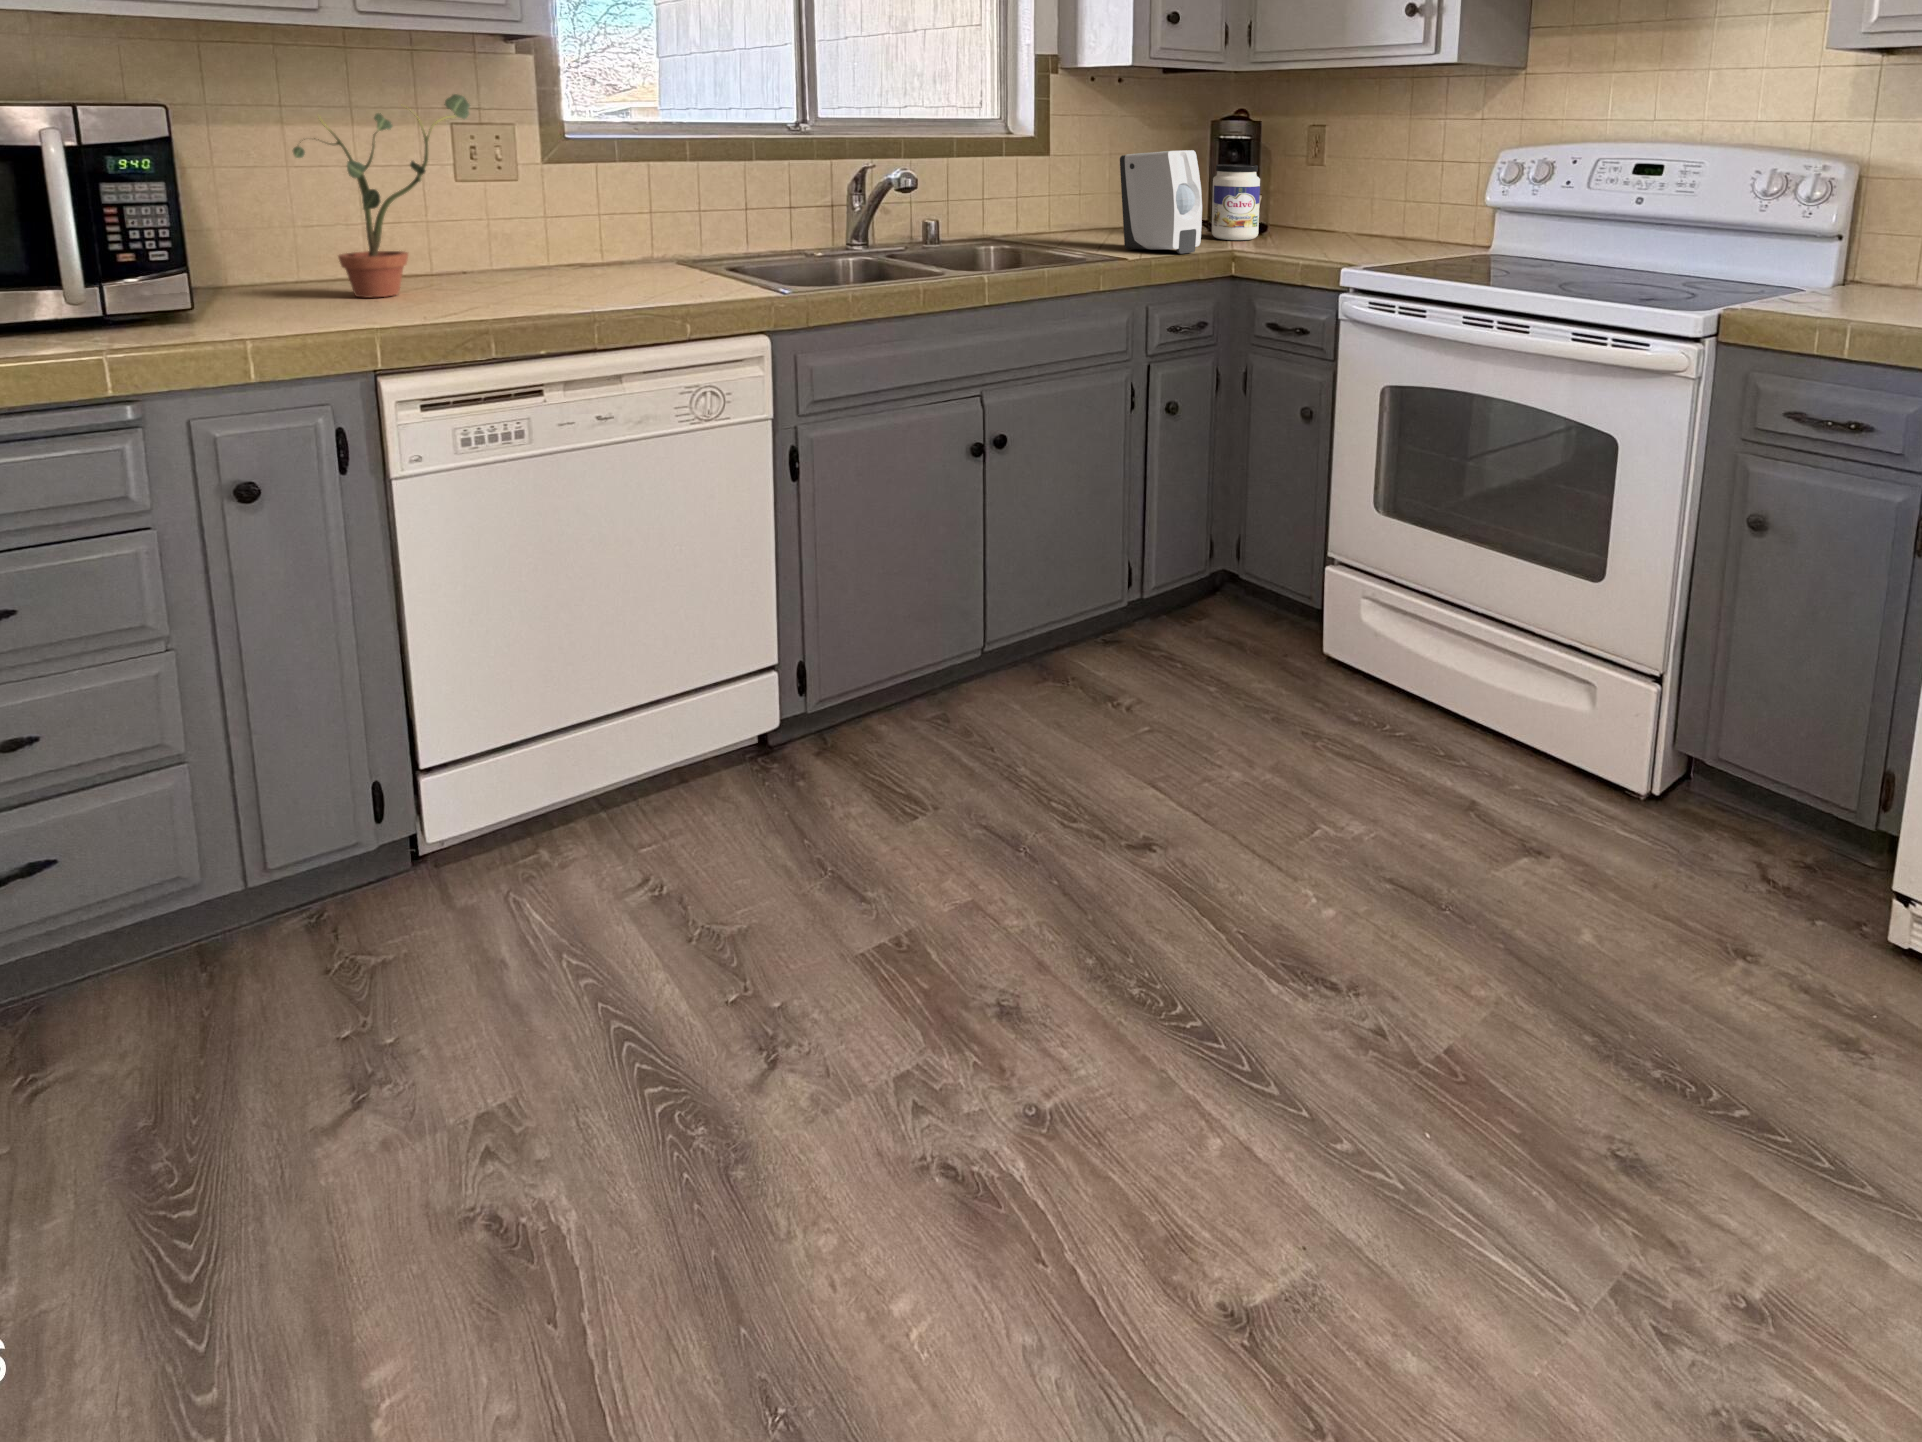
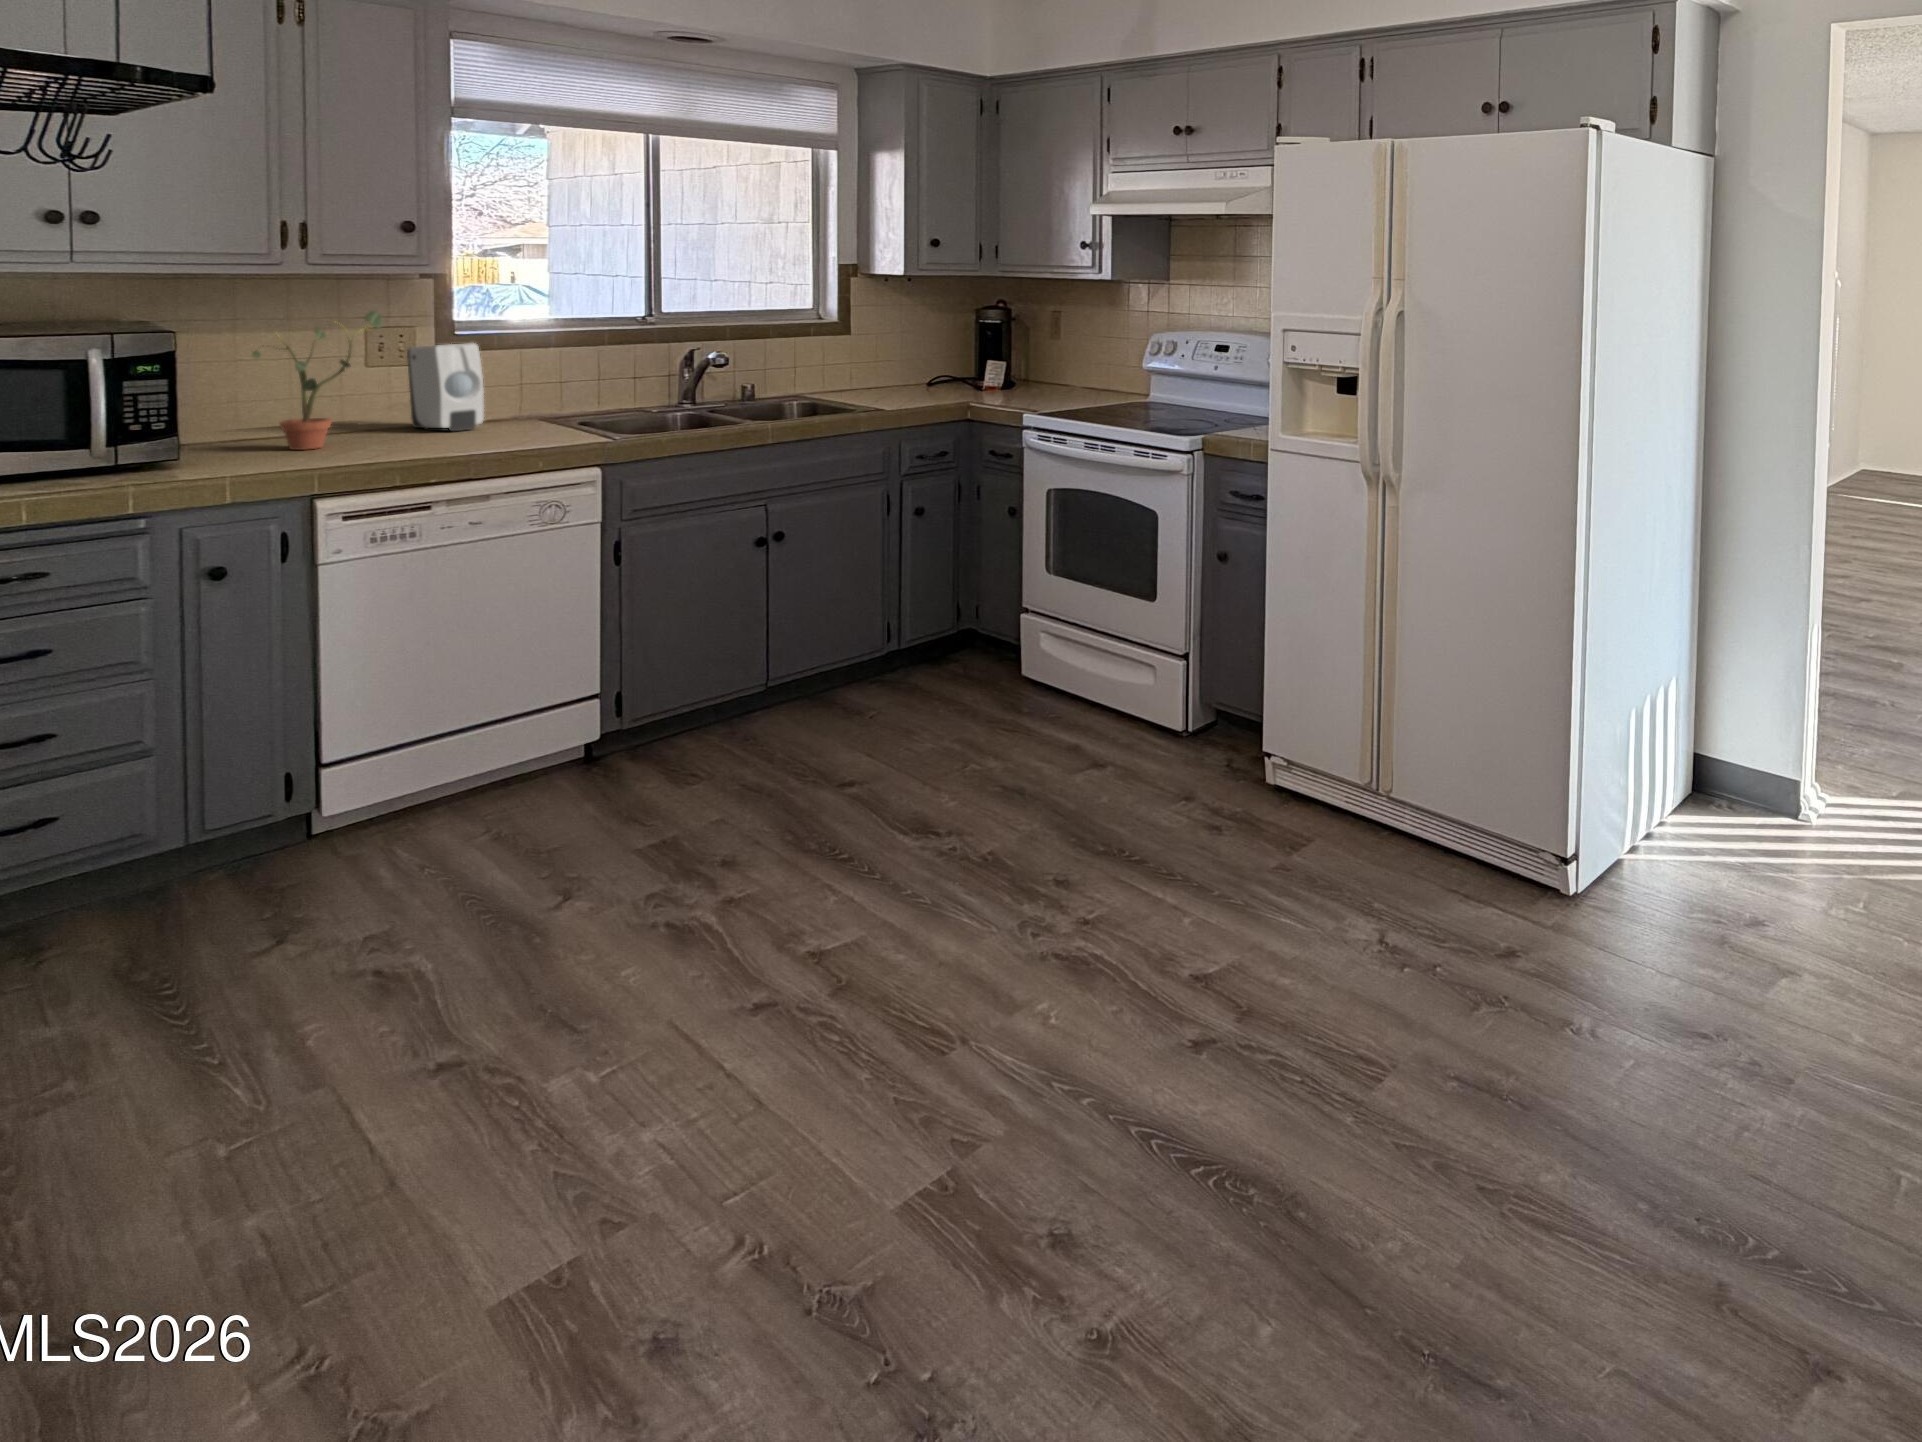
soap dispenser: present [1120,150,1202,254] -> present [407,343,484,431]
jar: present [1212,165,1260,240] -> none [966,342,1000,395]

